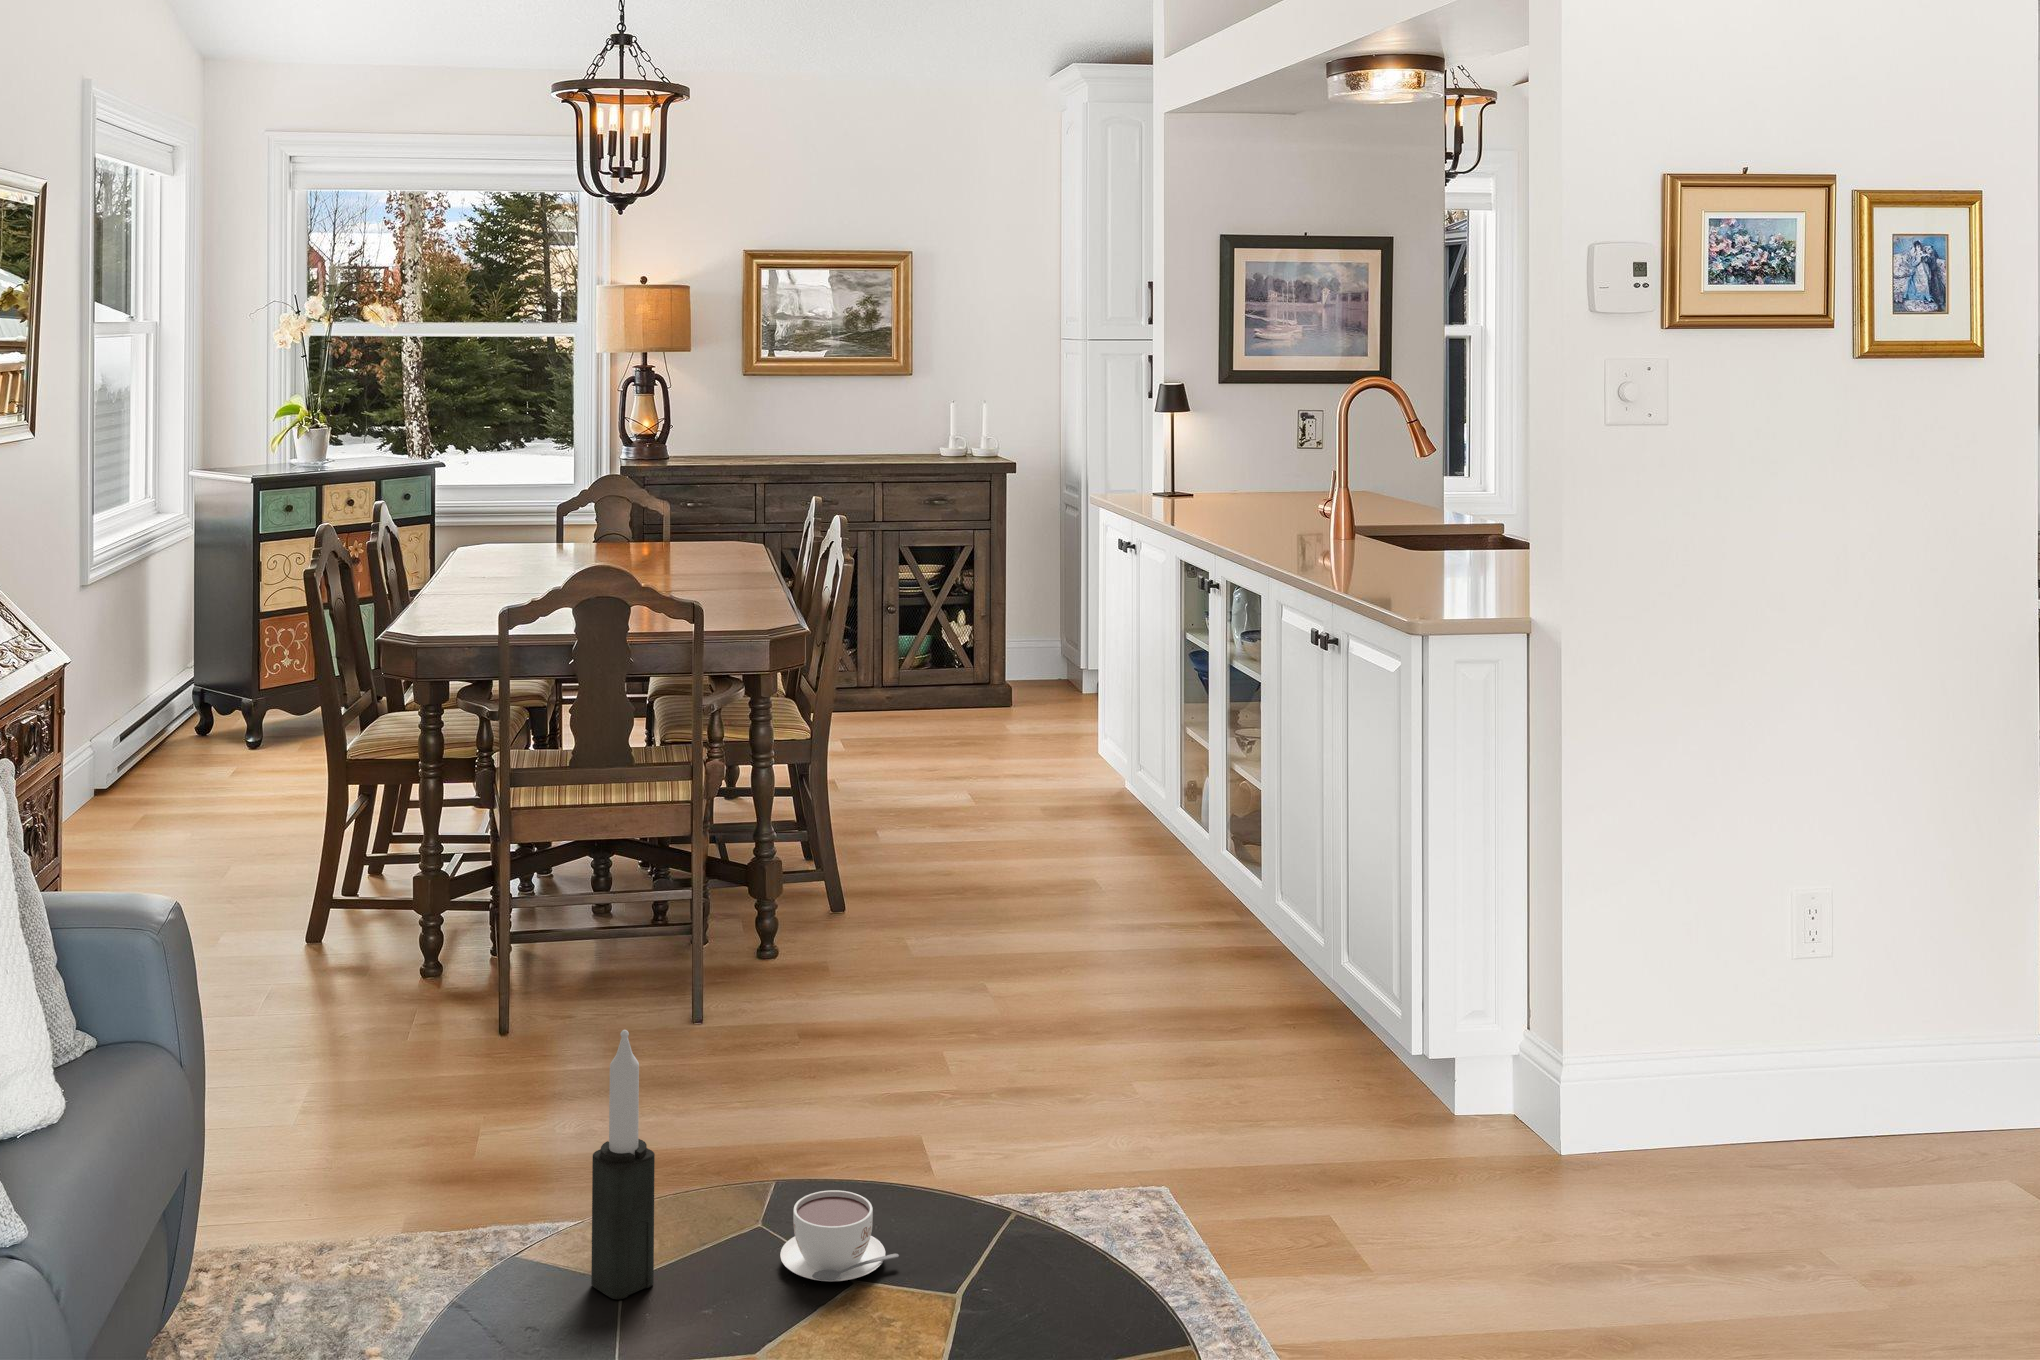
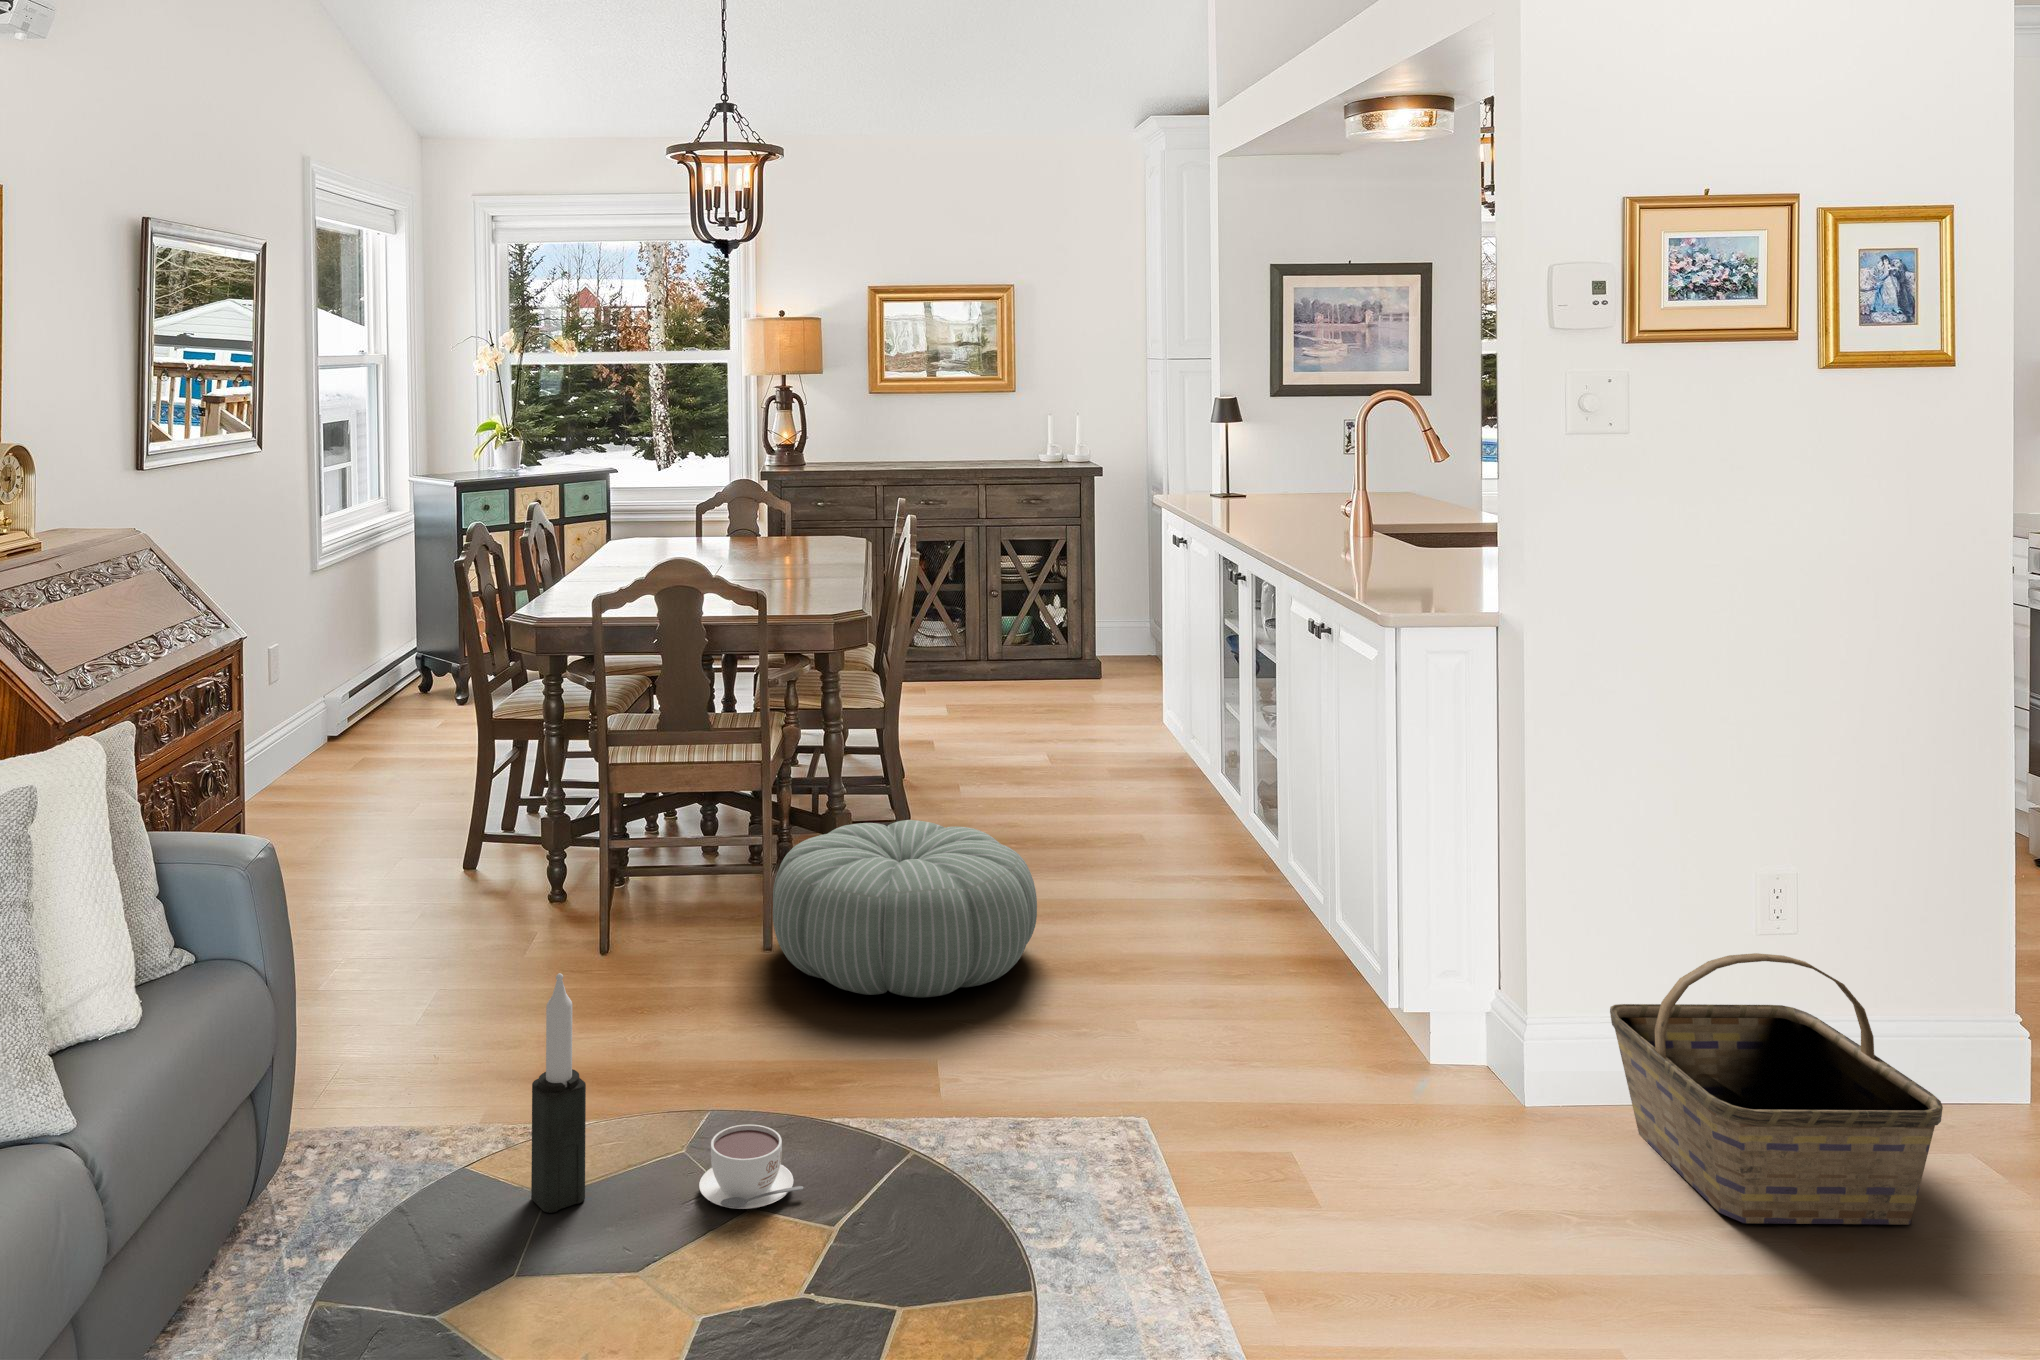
pouf: none [708,865,1009,1063] -> present [773,820,1037,997]
basket: none [1644,971,1986,1250] -> present [1610,953,1943,1224]

